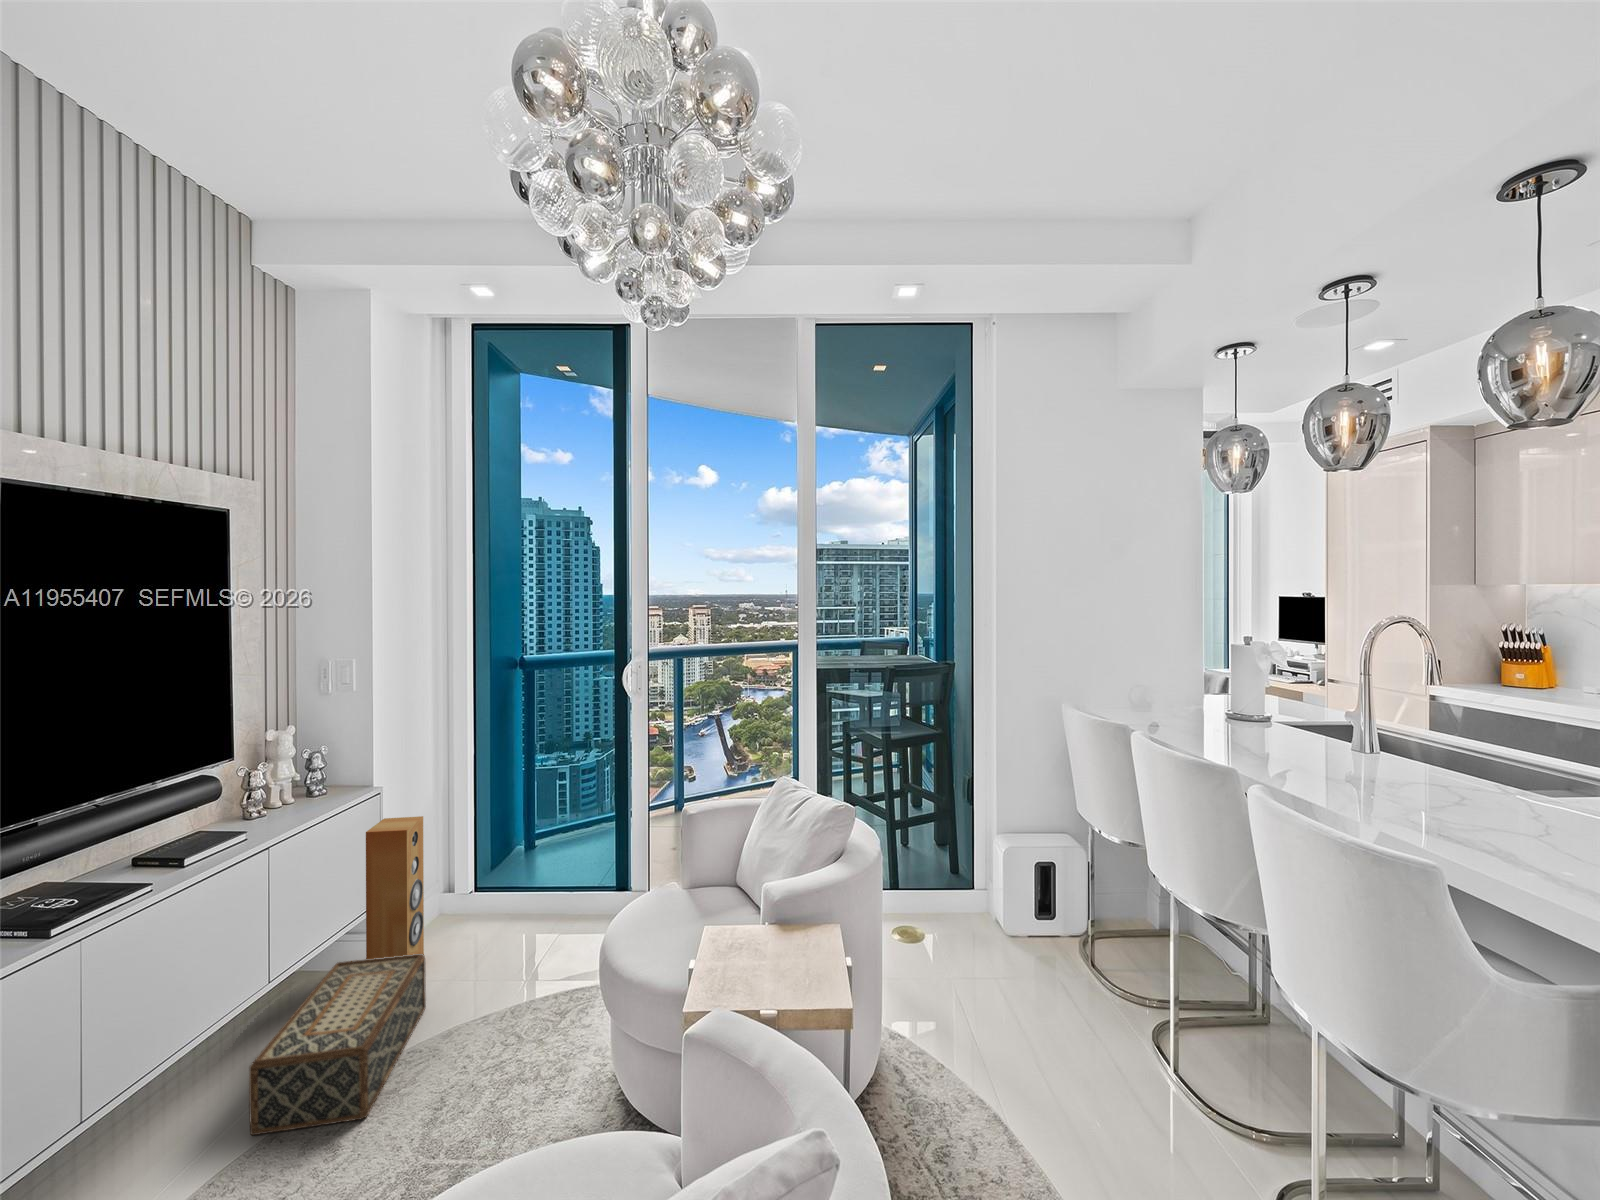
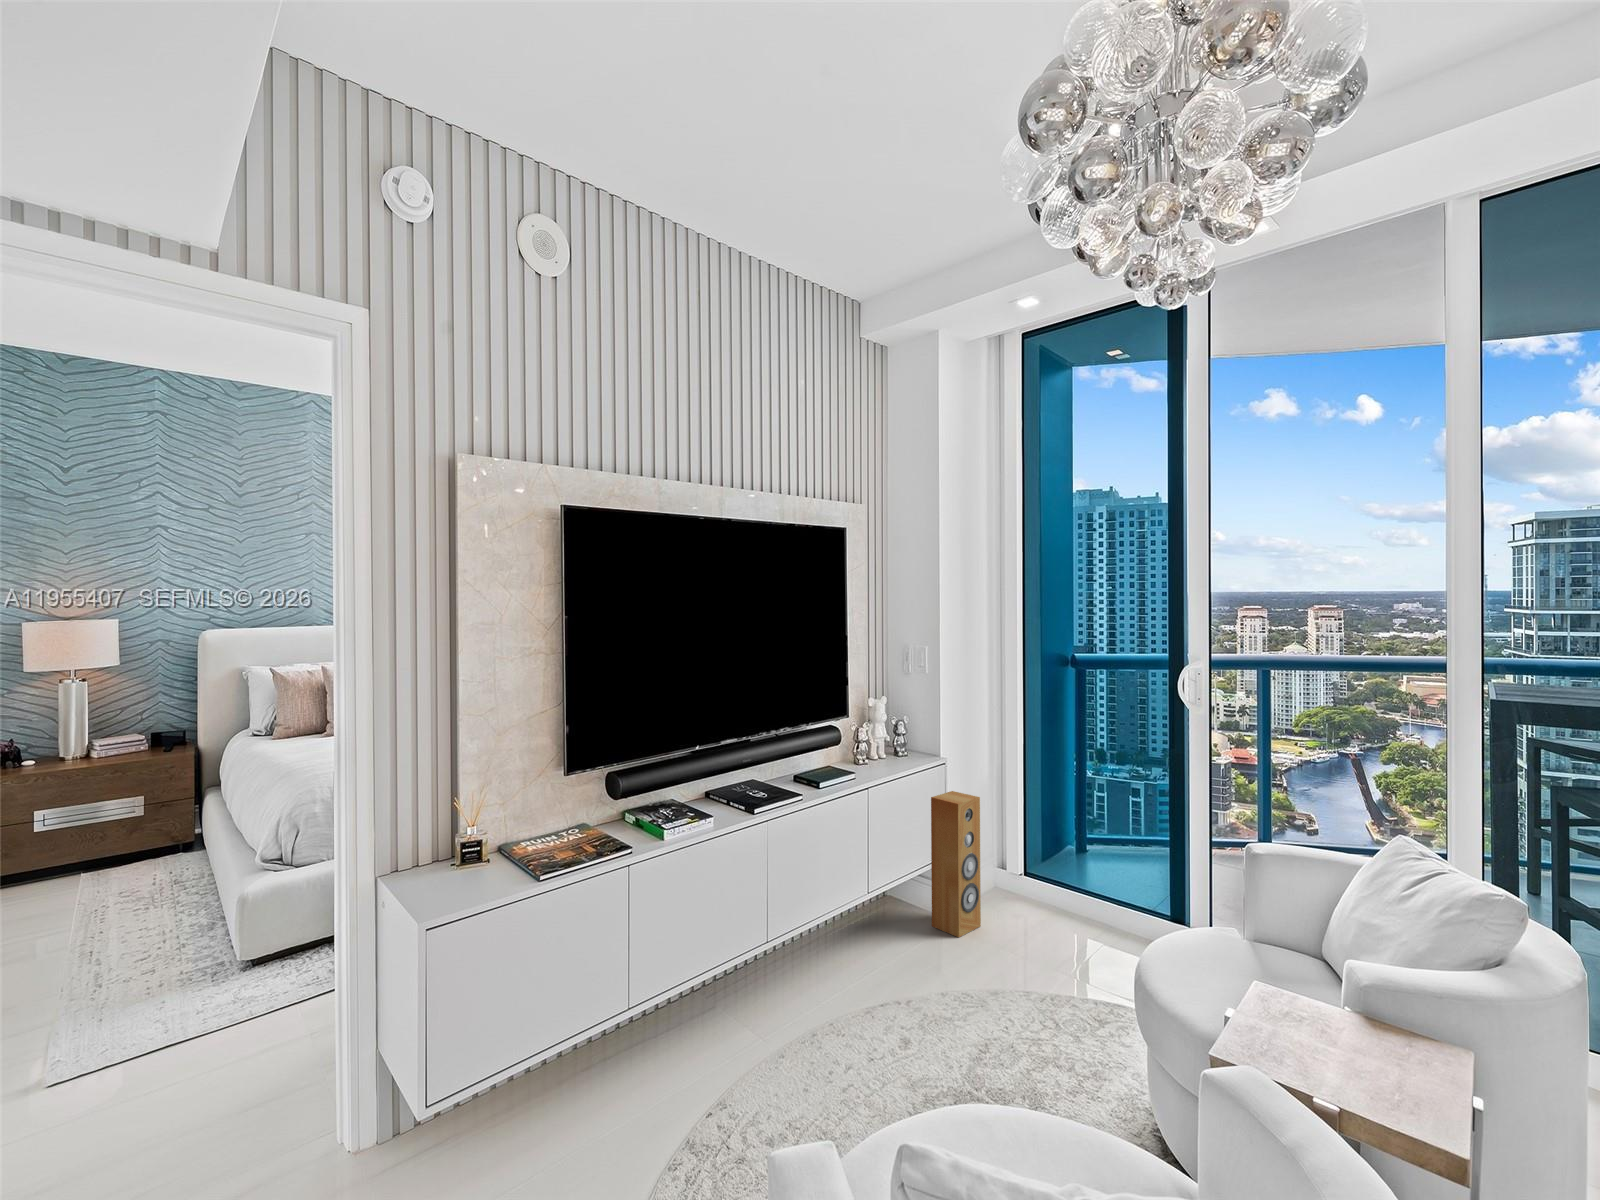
woven basket: present [249,954,426,1135] -> none [813,897,955,1019]

